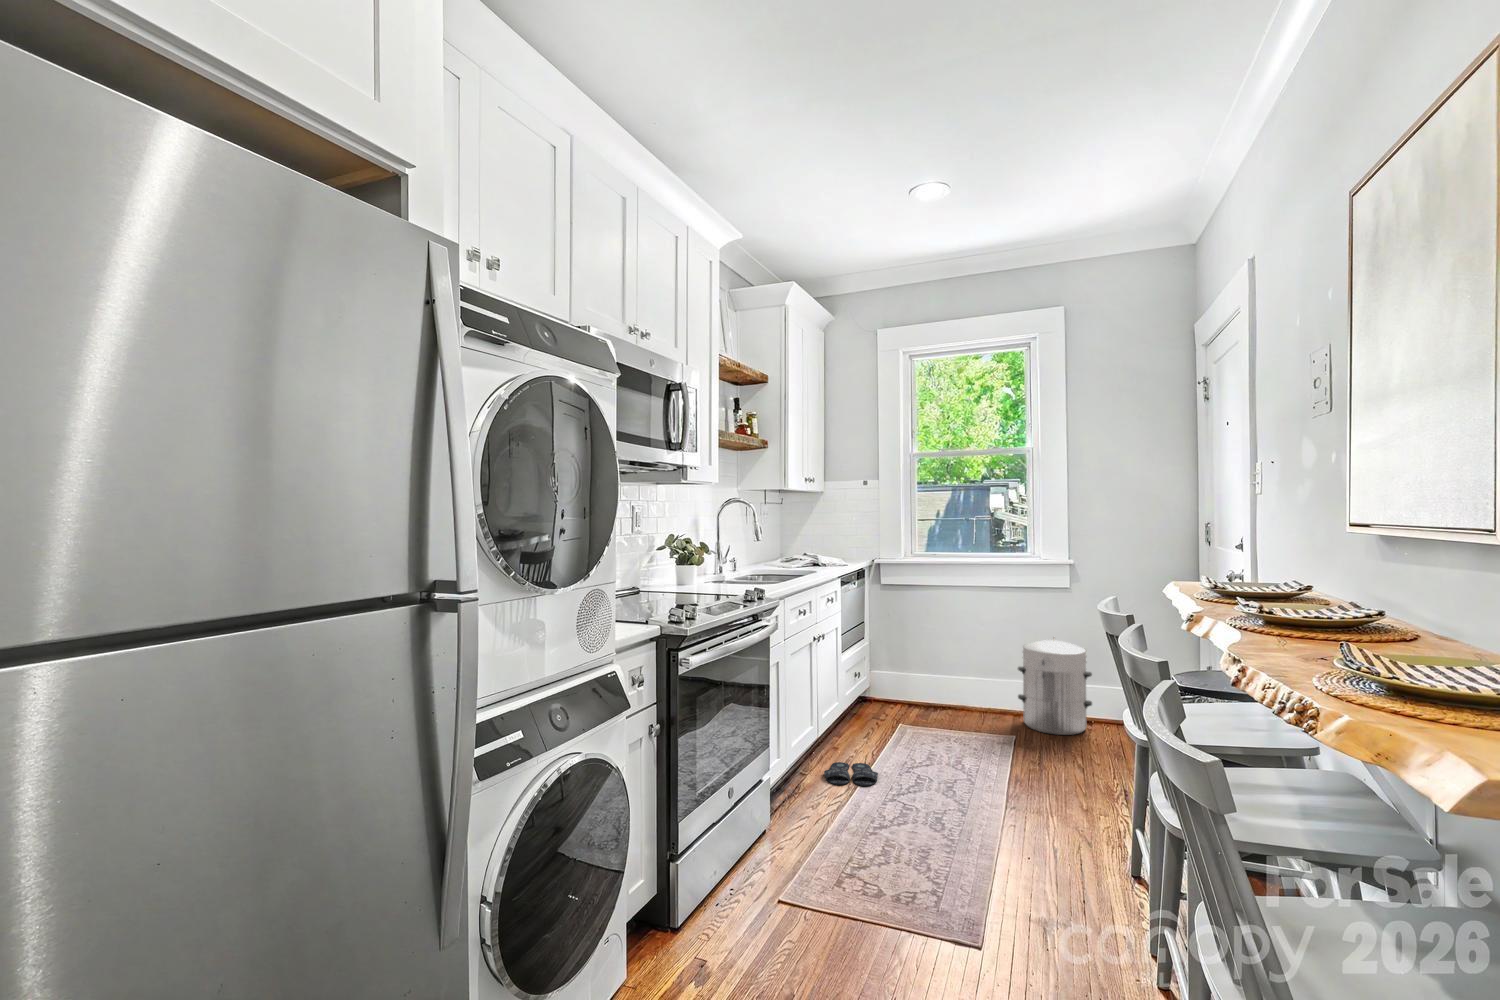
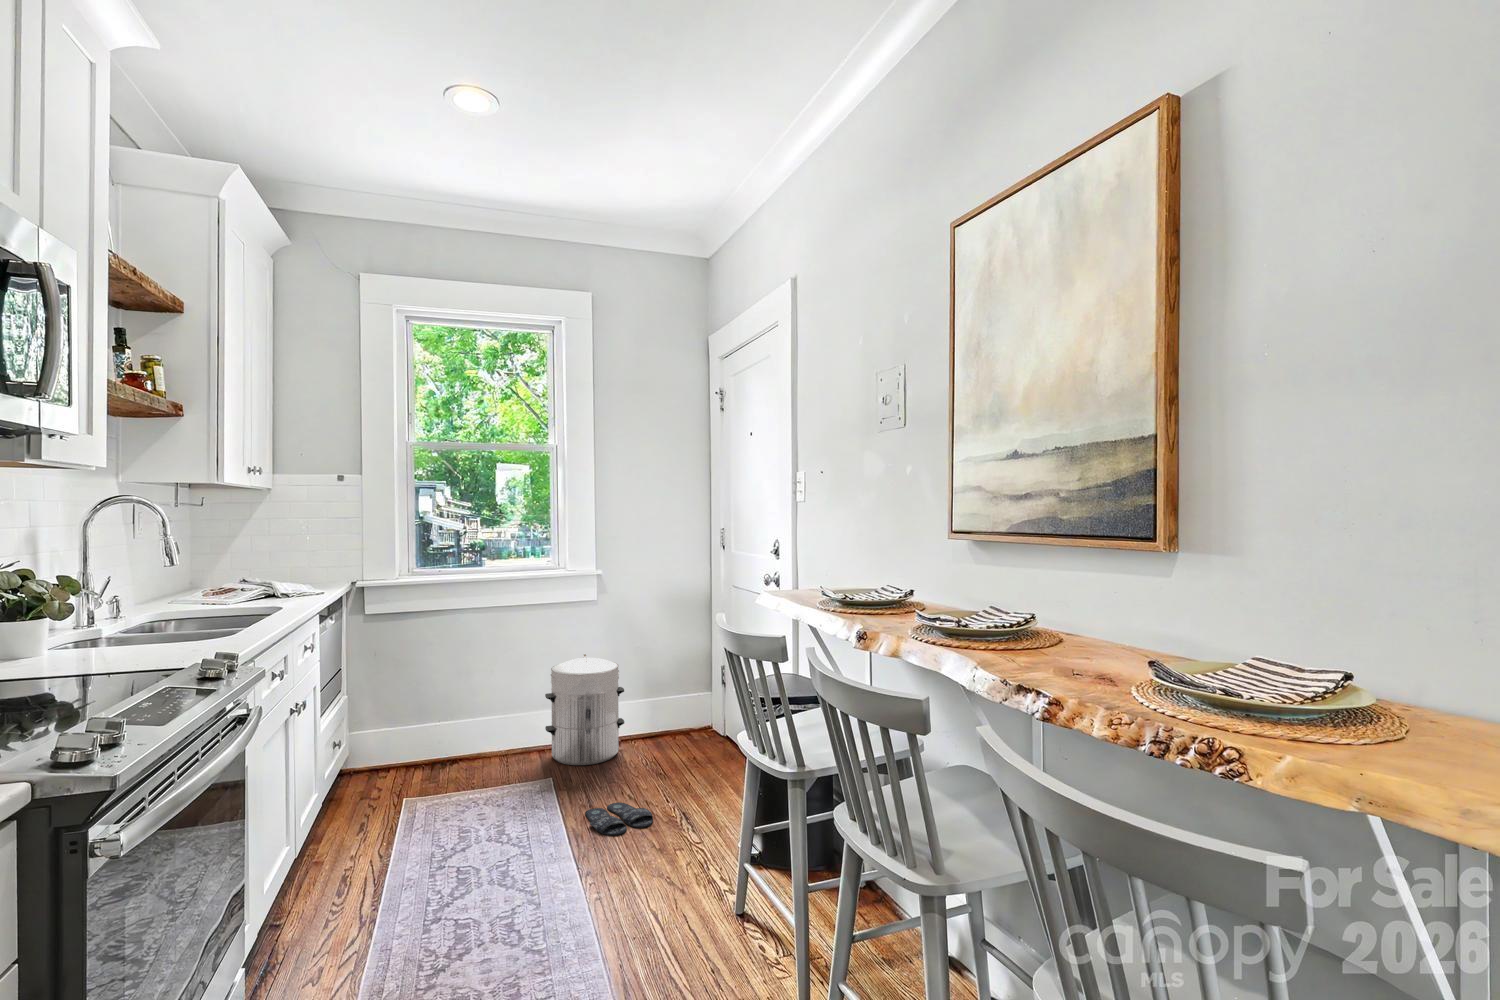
slippers: present [824,762,878,786] -> present [585,802,653,835]

